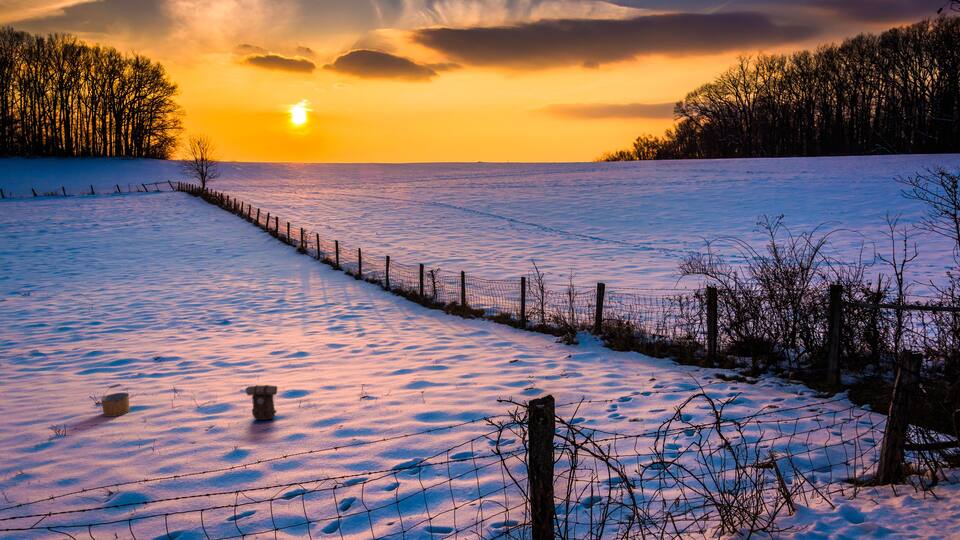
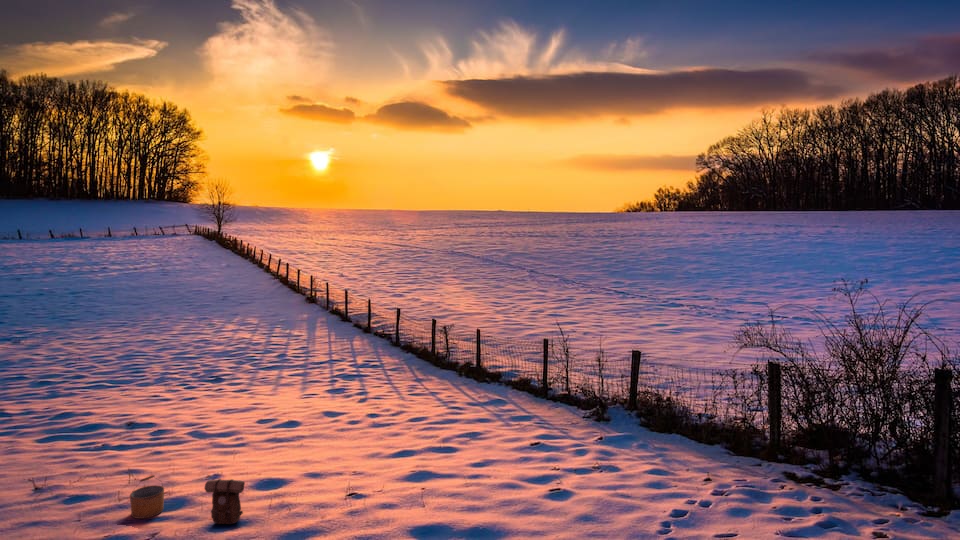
bucket: present [101,384,130,417] -> present [130,475,164,519]

